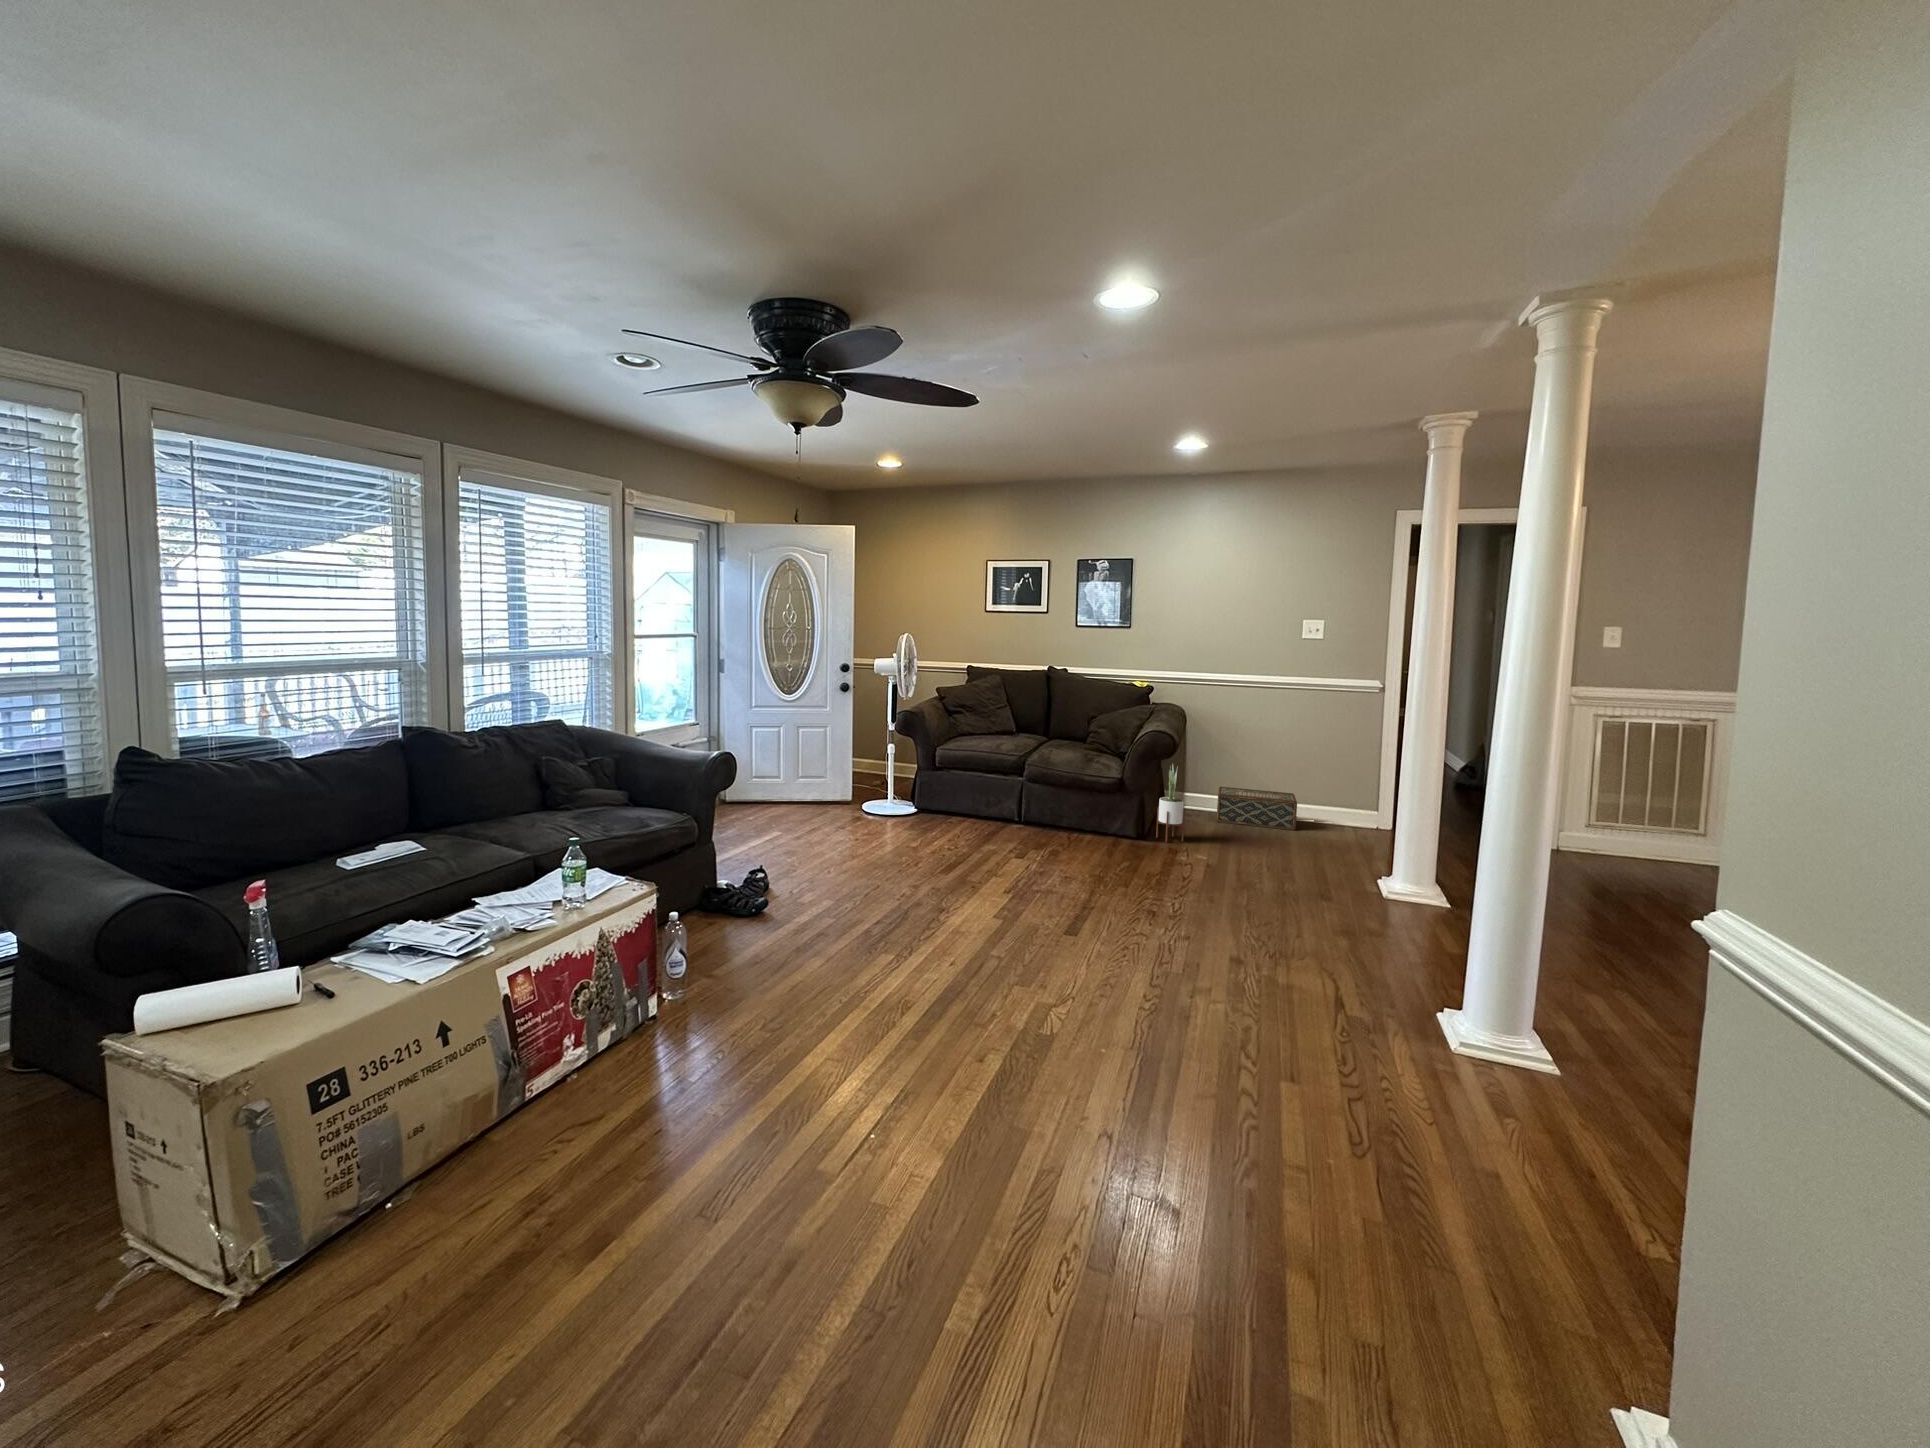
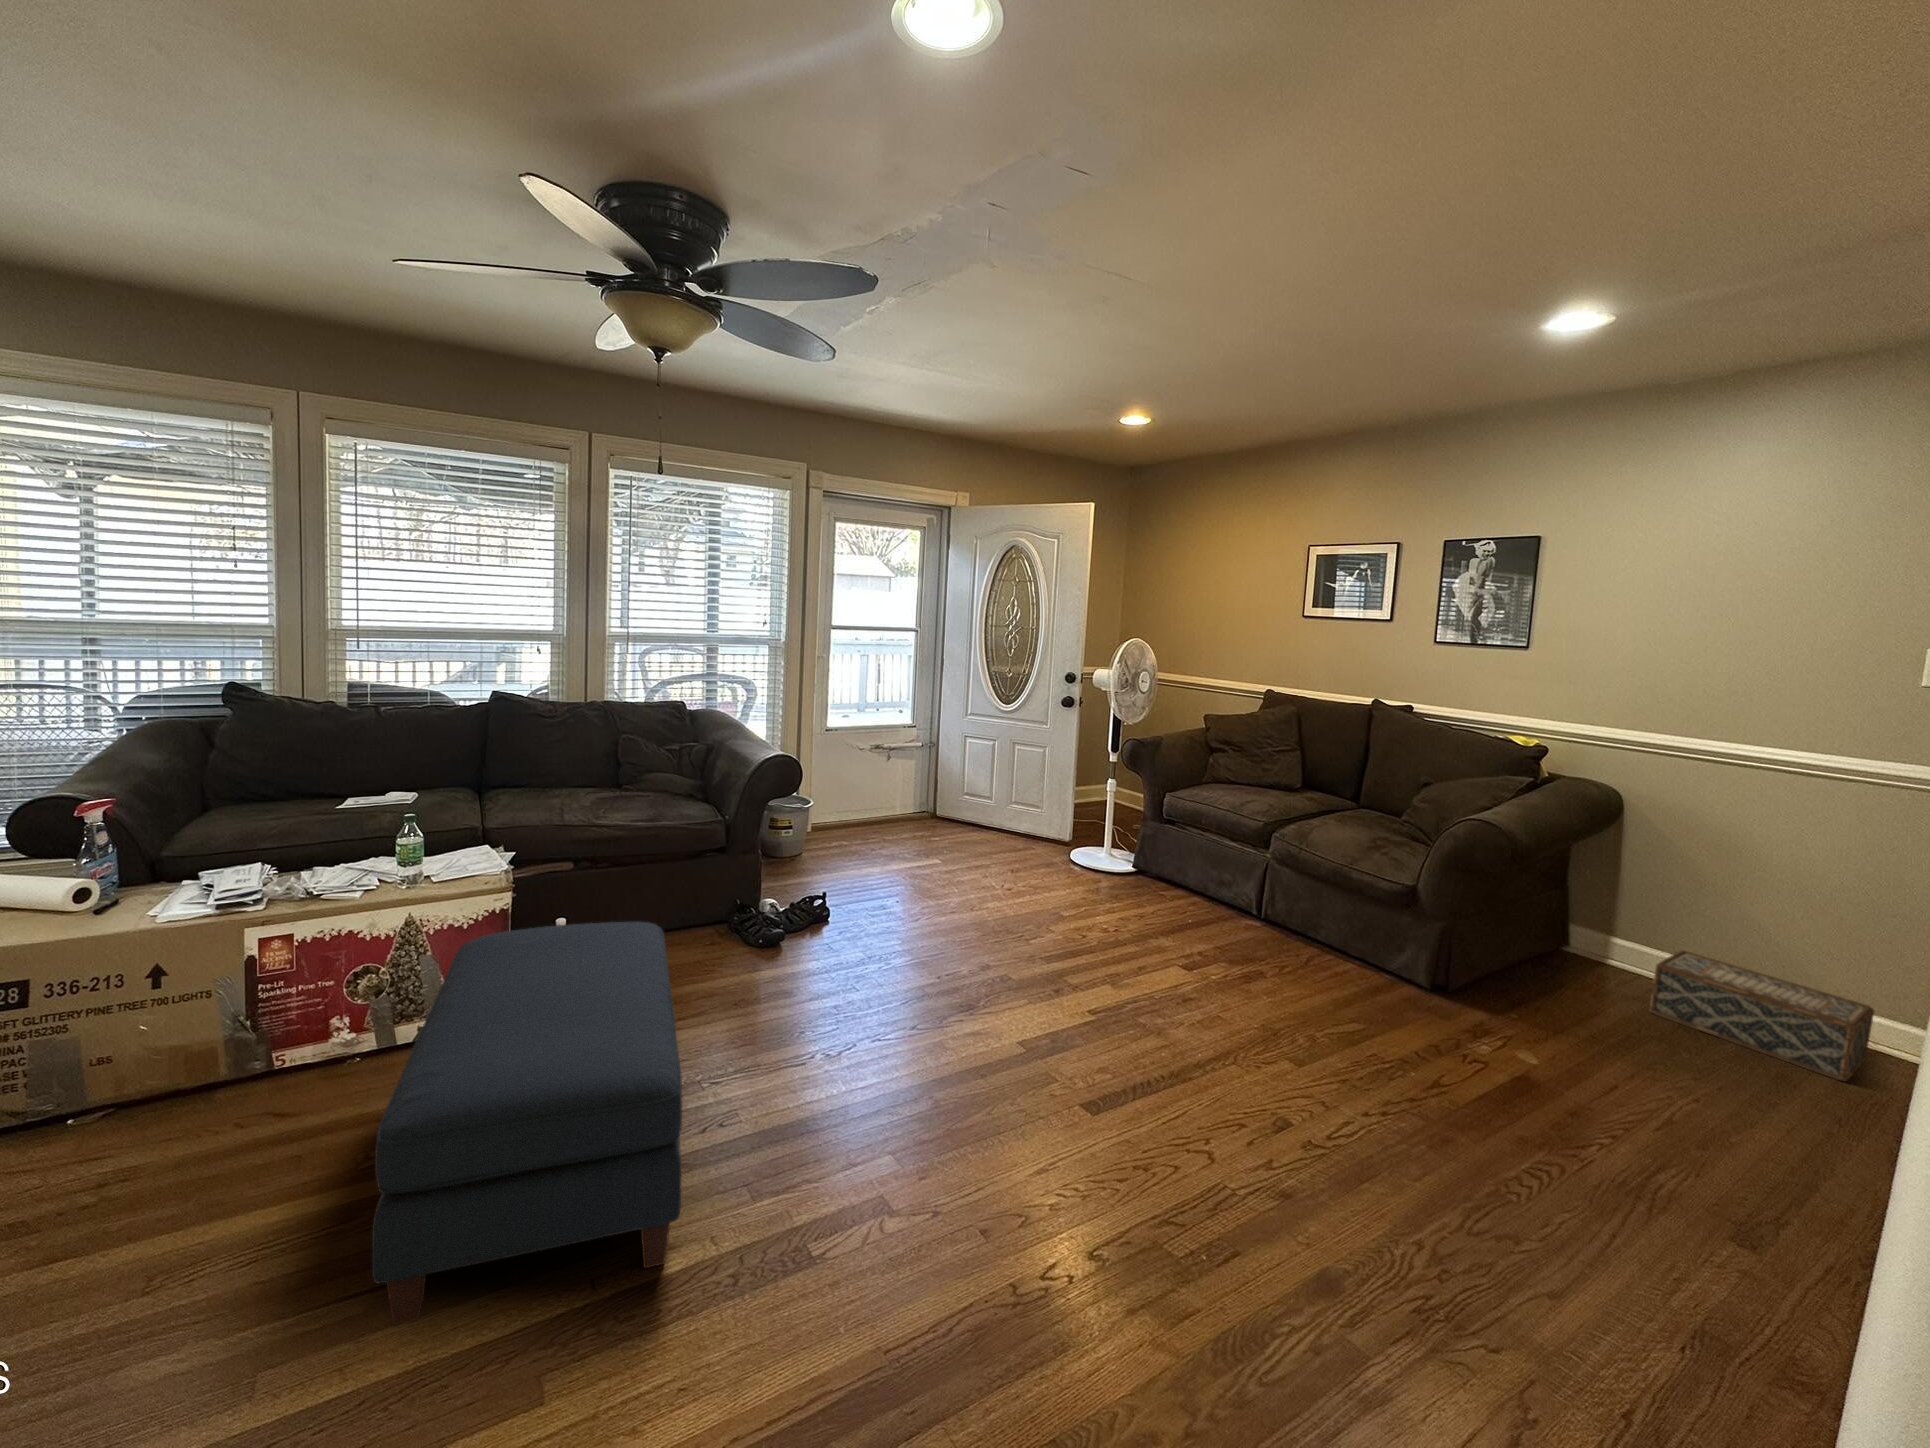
potted plant: present [1156,766,1185,843] -> none [1467,885,1525,1029]
ottoman: none [692,882,1010,1142] -> present [372,922,682,1325]

